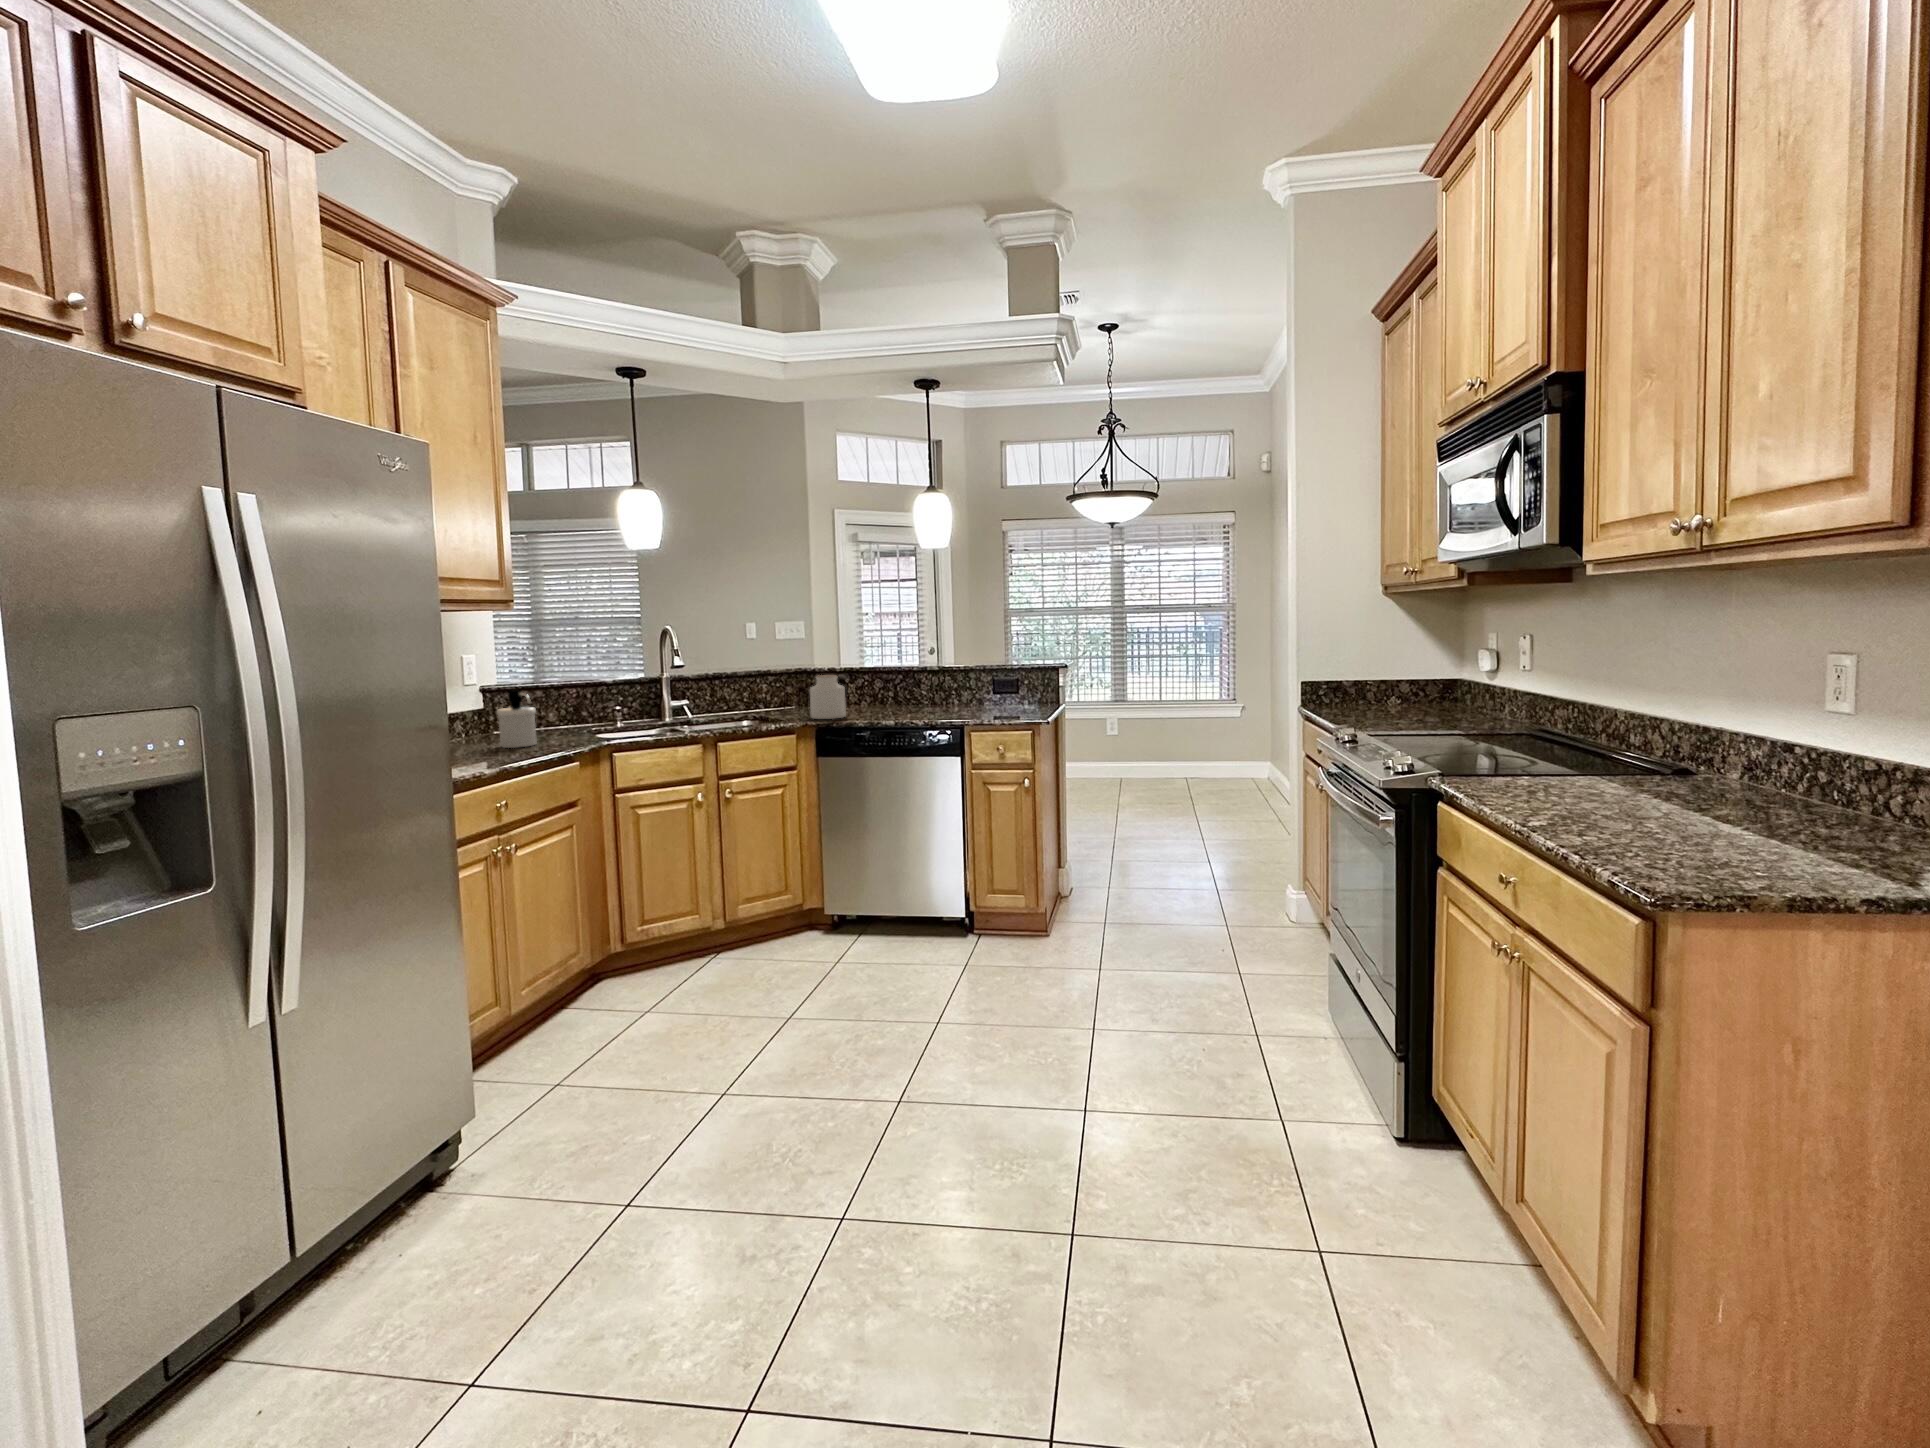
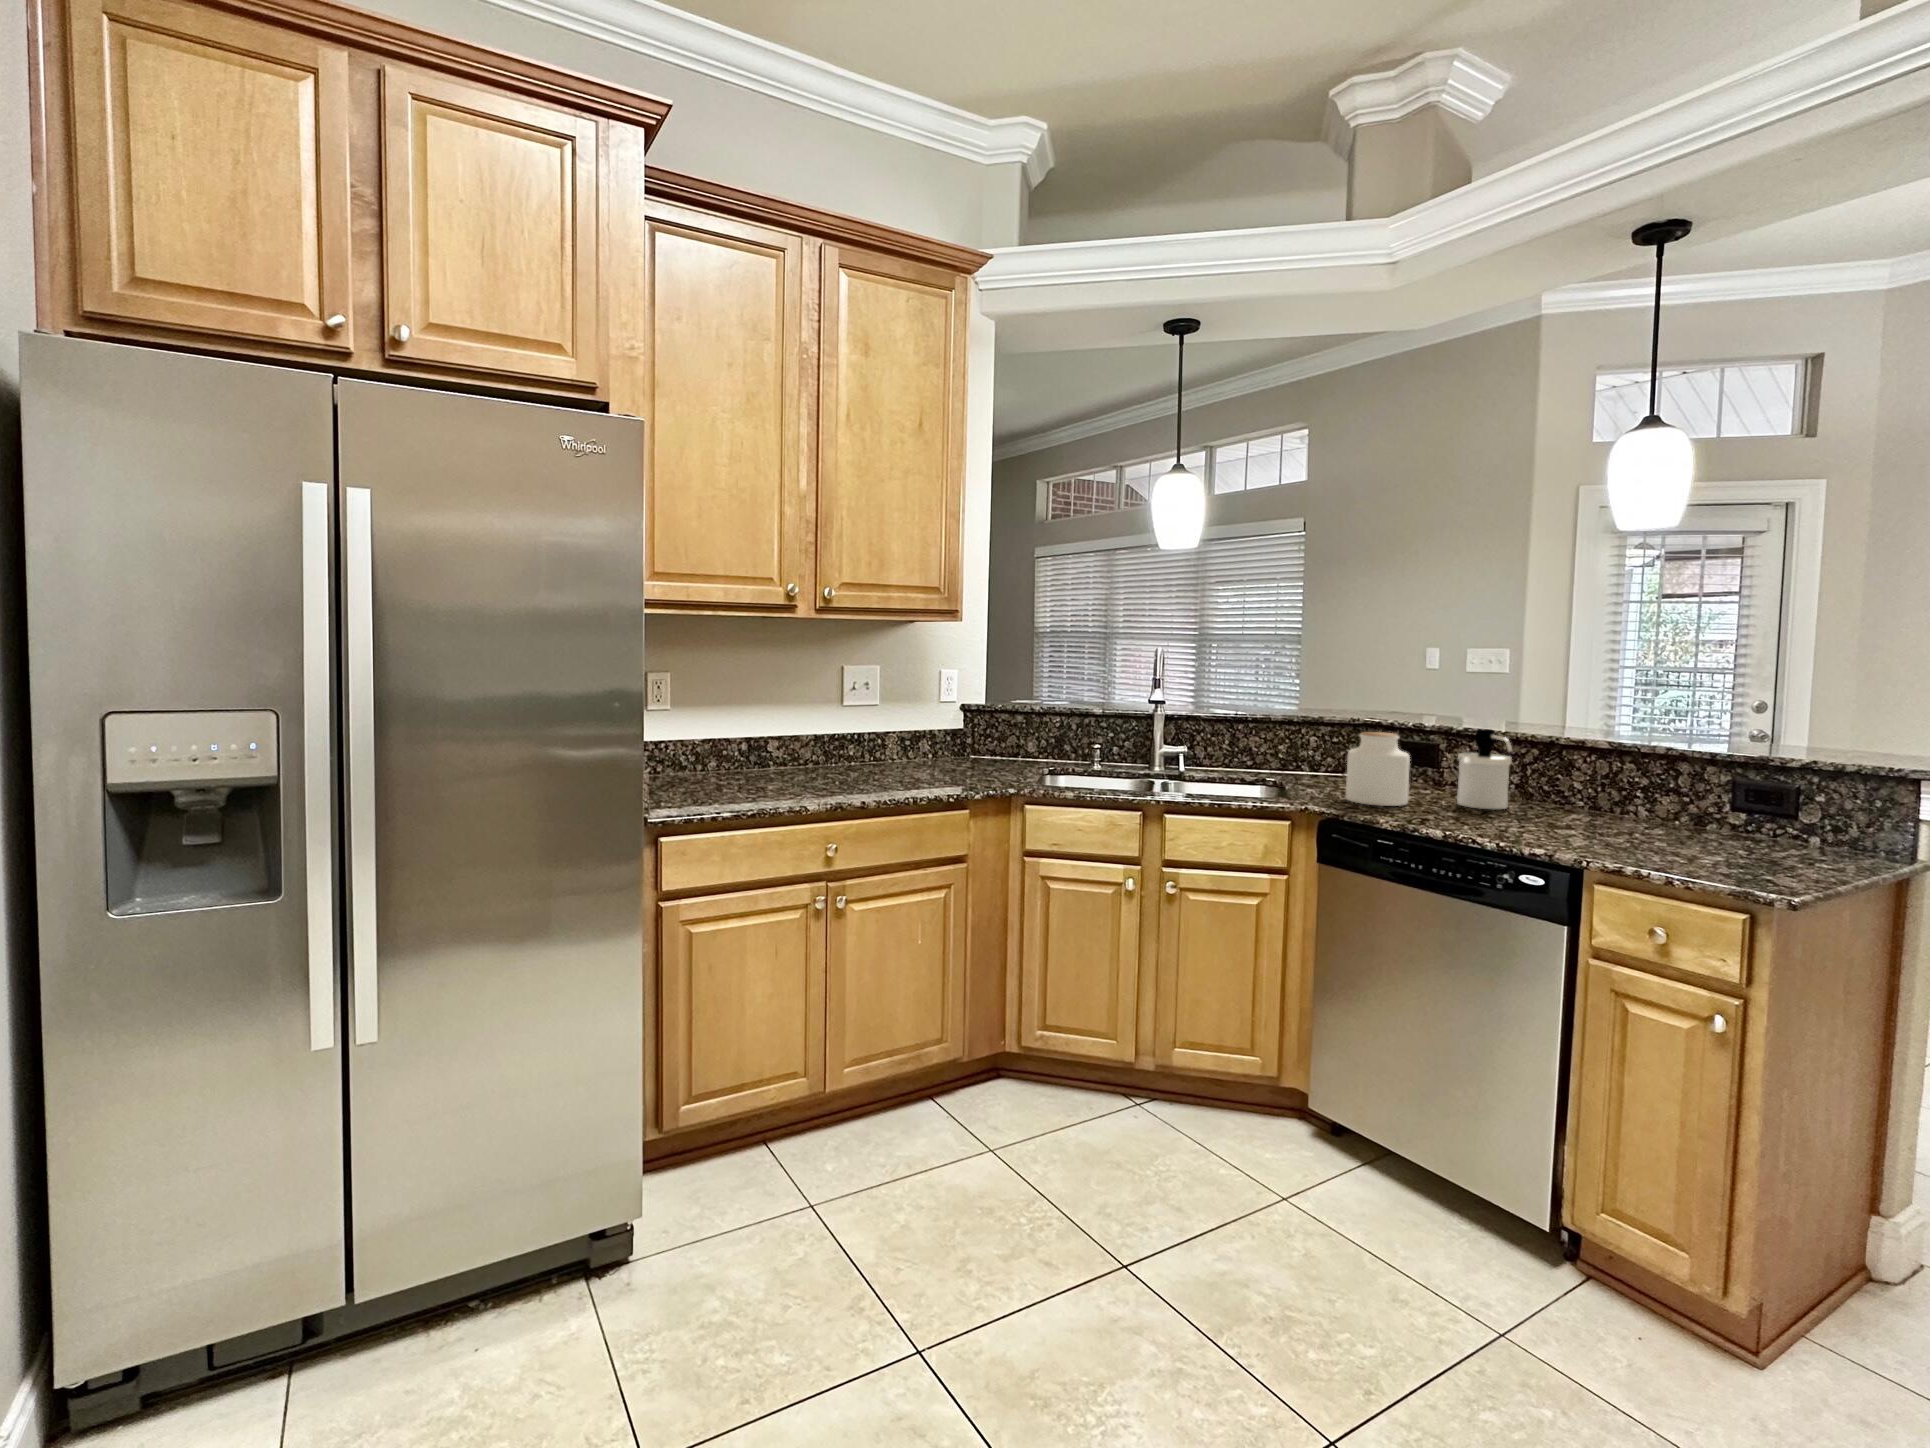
soap dispenser: present [497,689,537,748] -> present [1457,729,1512,809]

